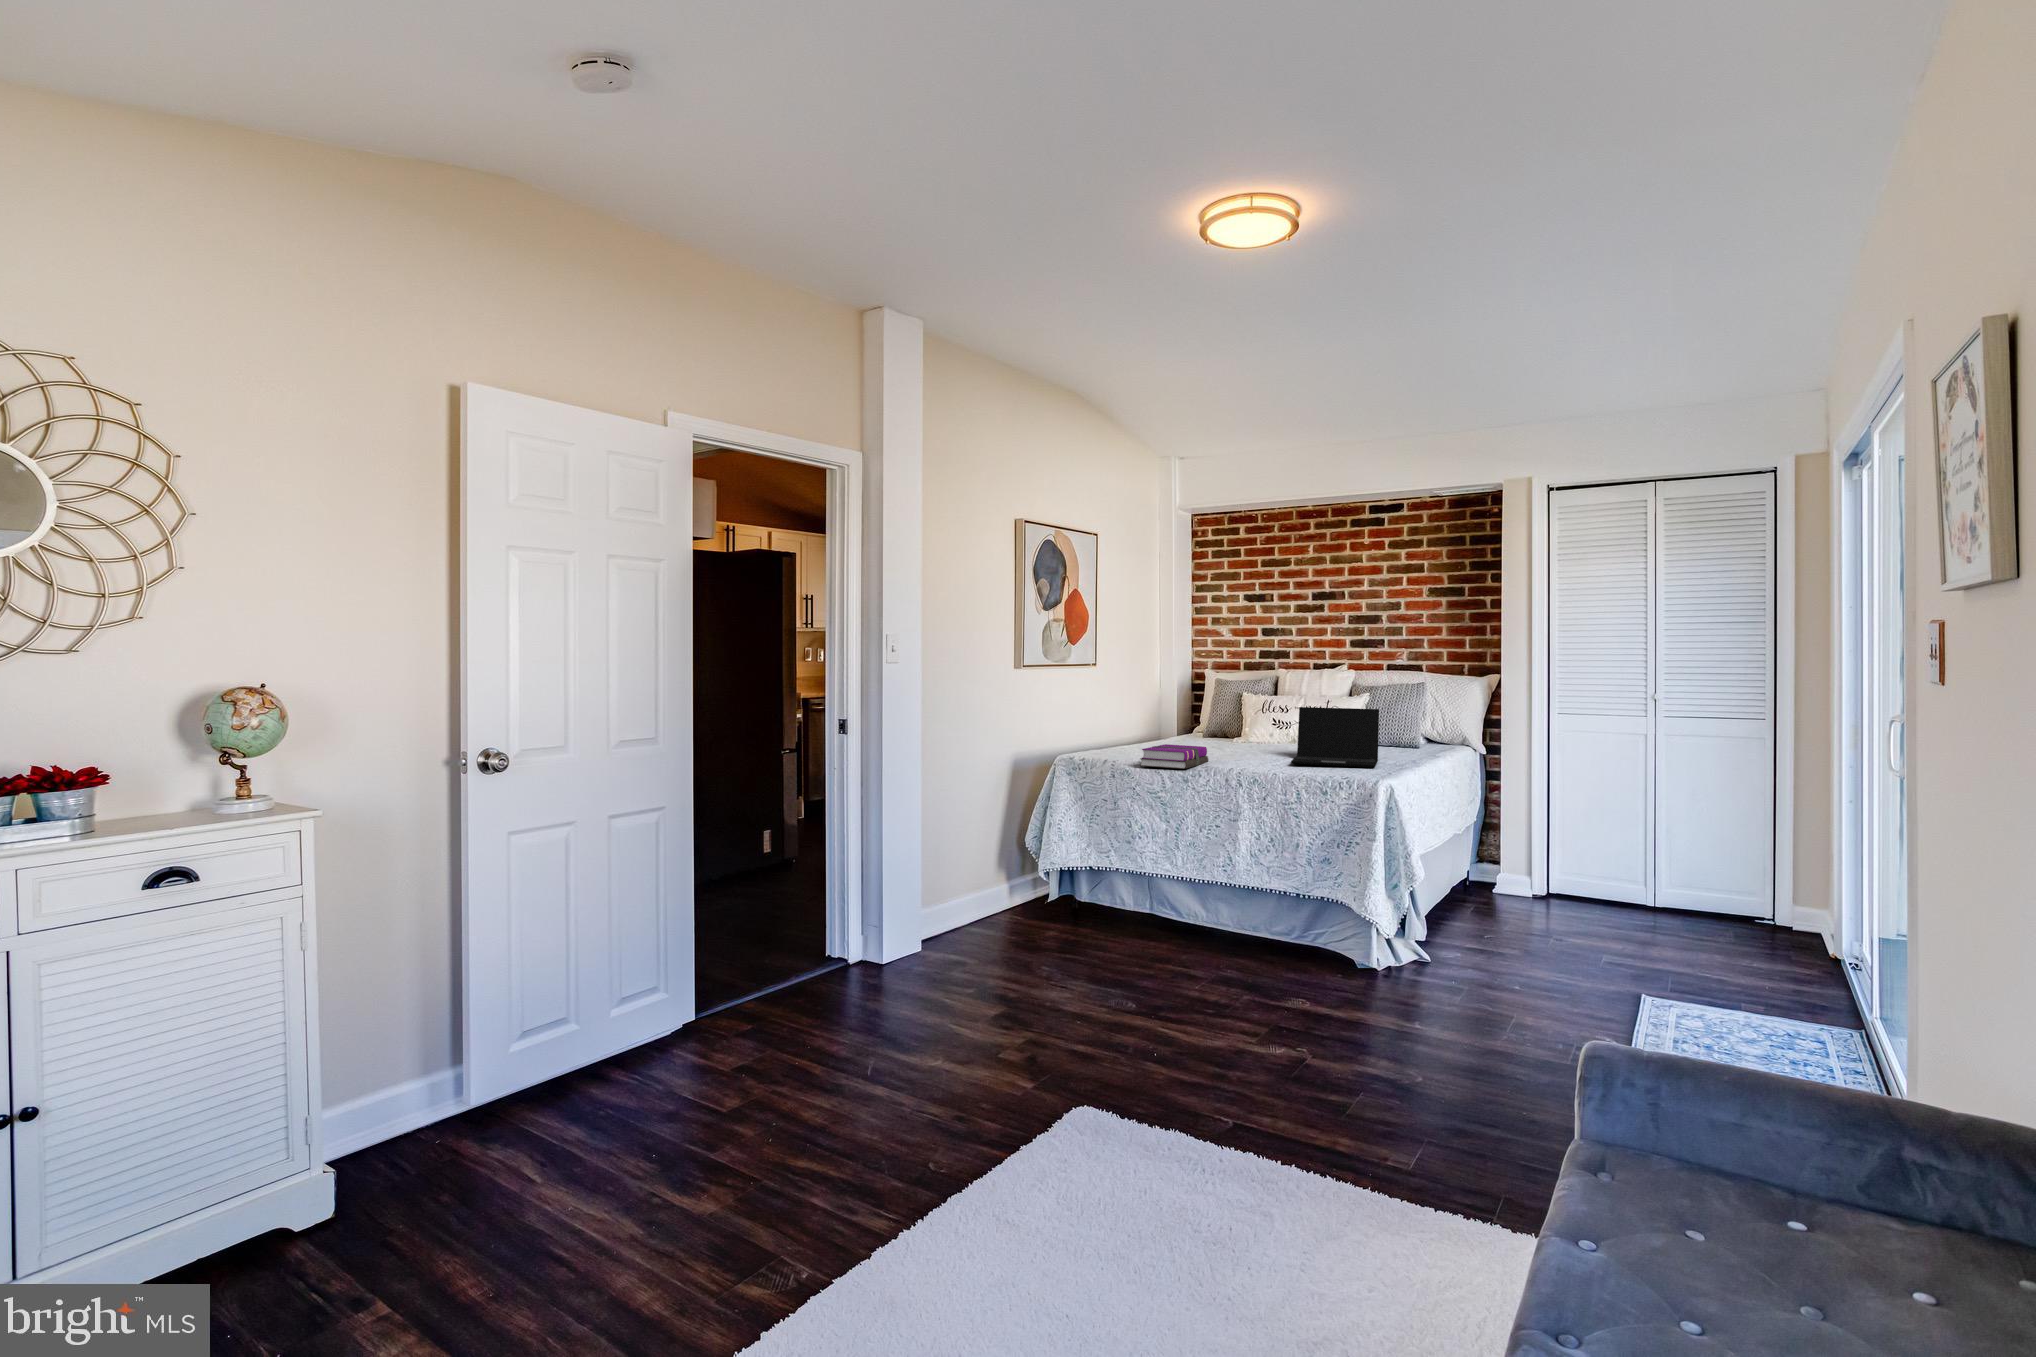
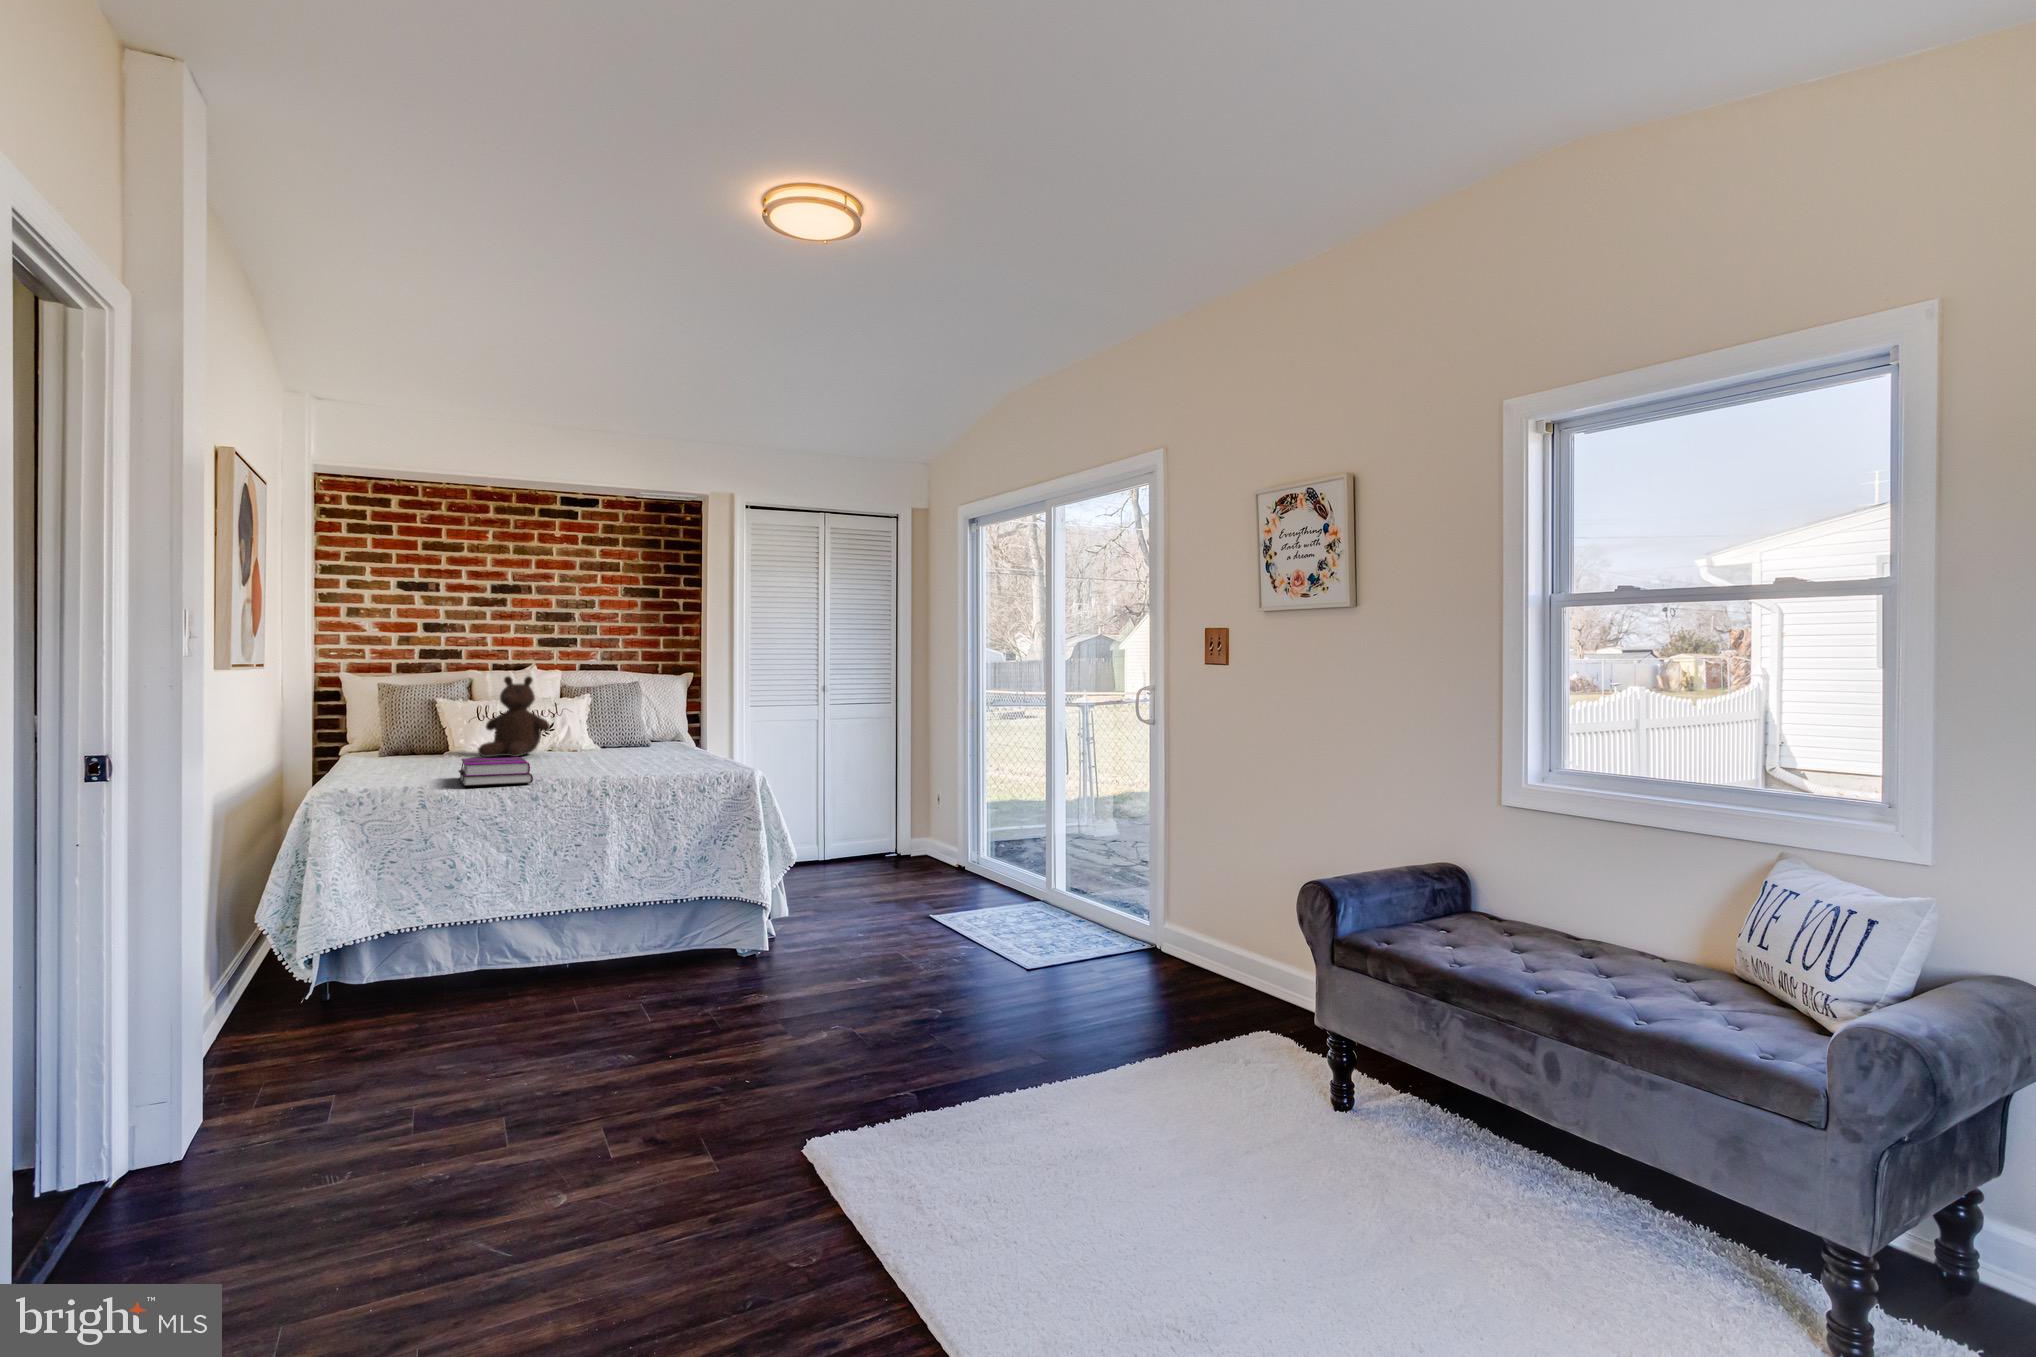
teddy bear: none [1227,676,1282,746] -> present [478,676,550,757]
laptop: present [1291,707,1379,768] -> none [606,706,713,767]

